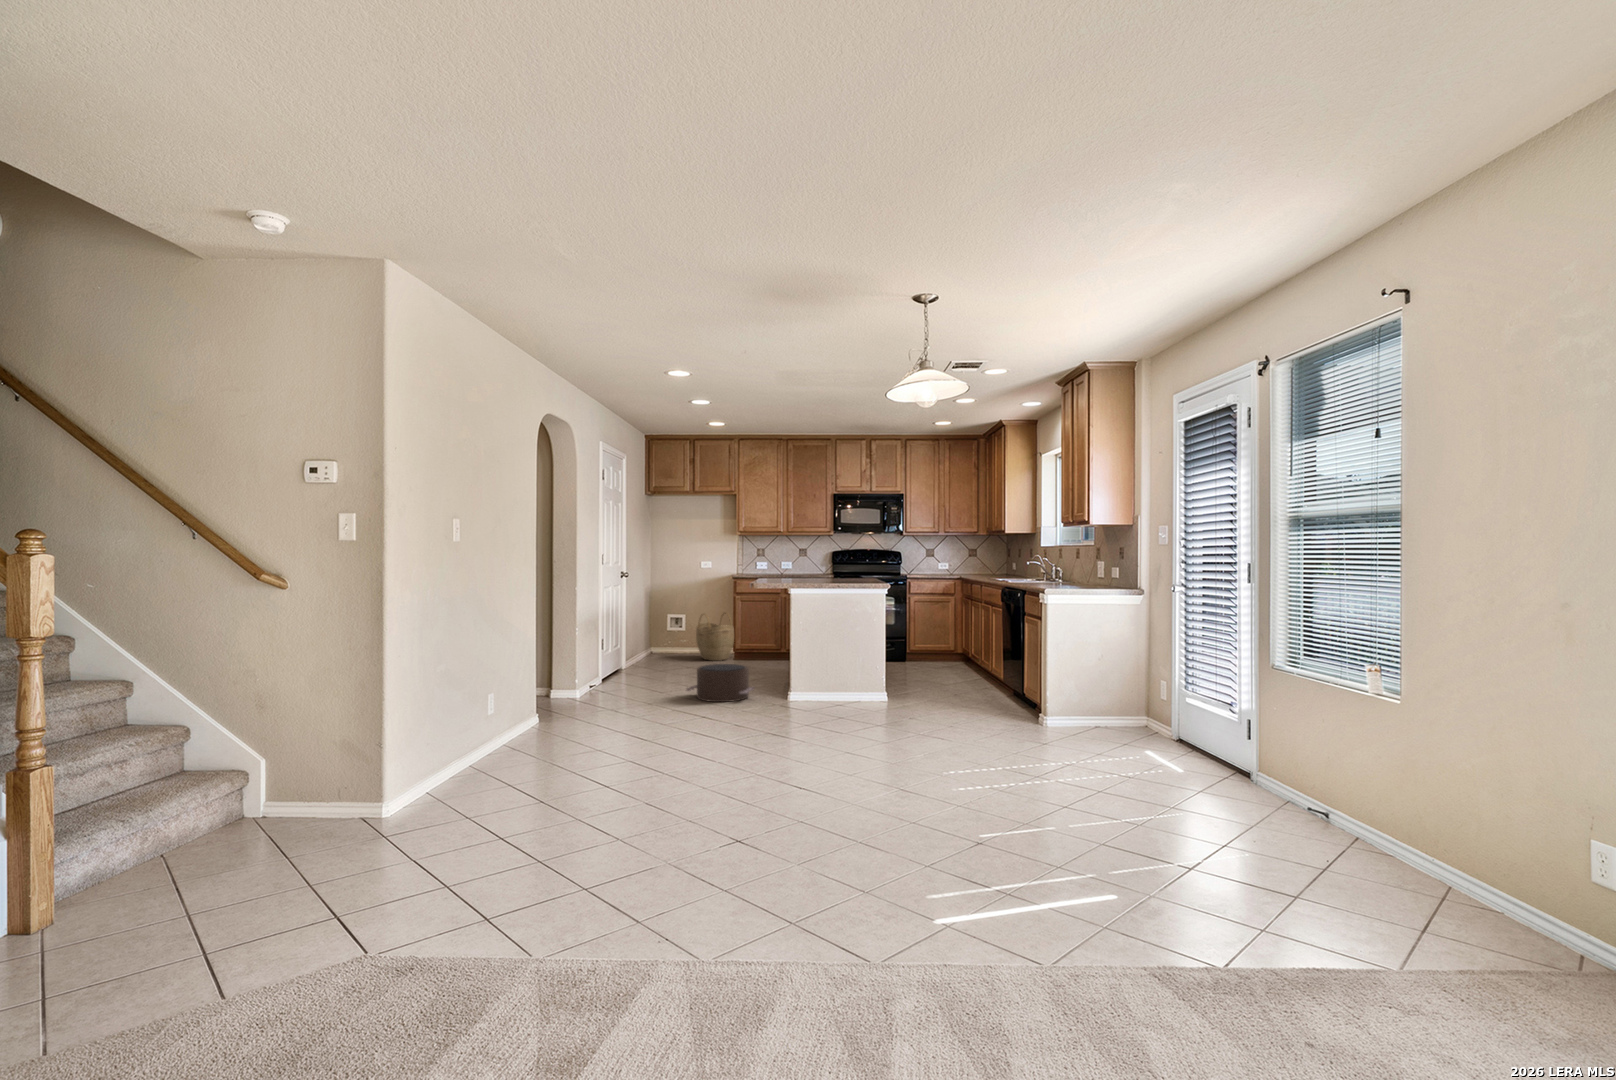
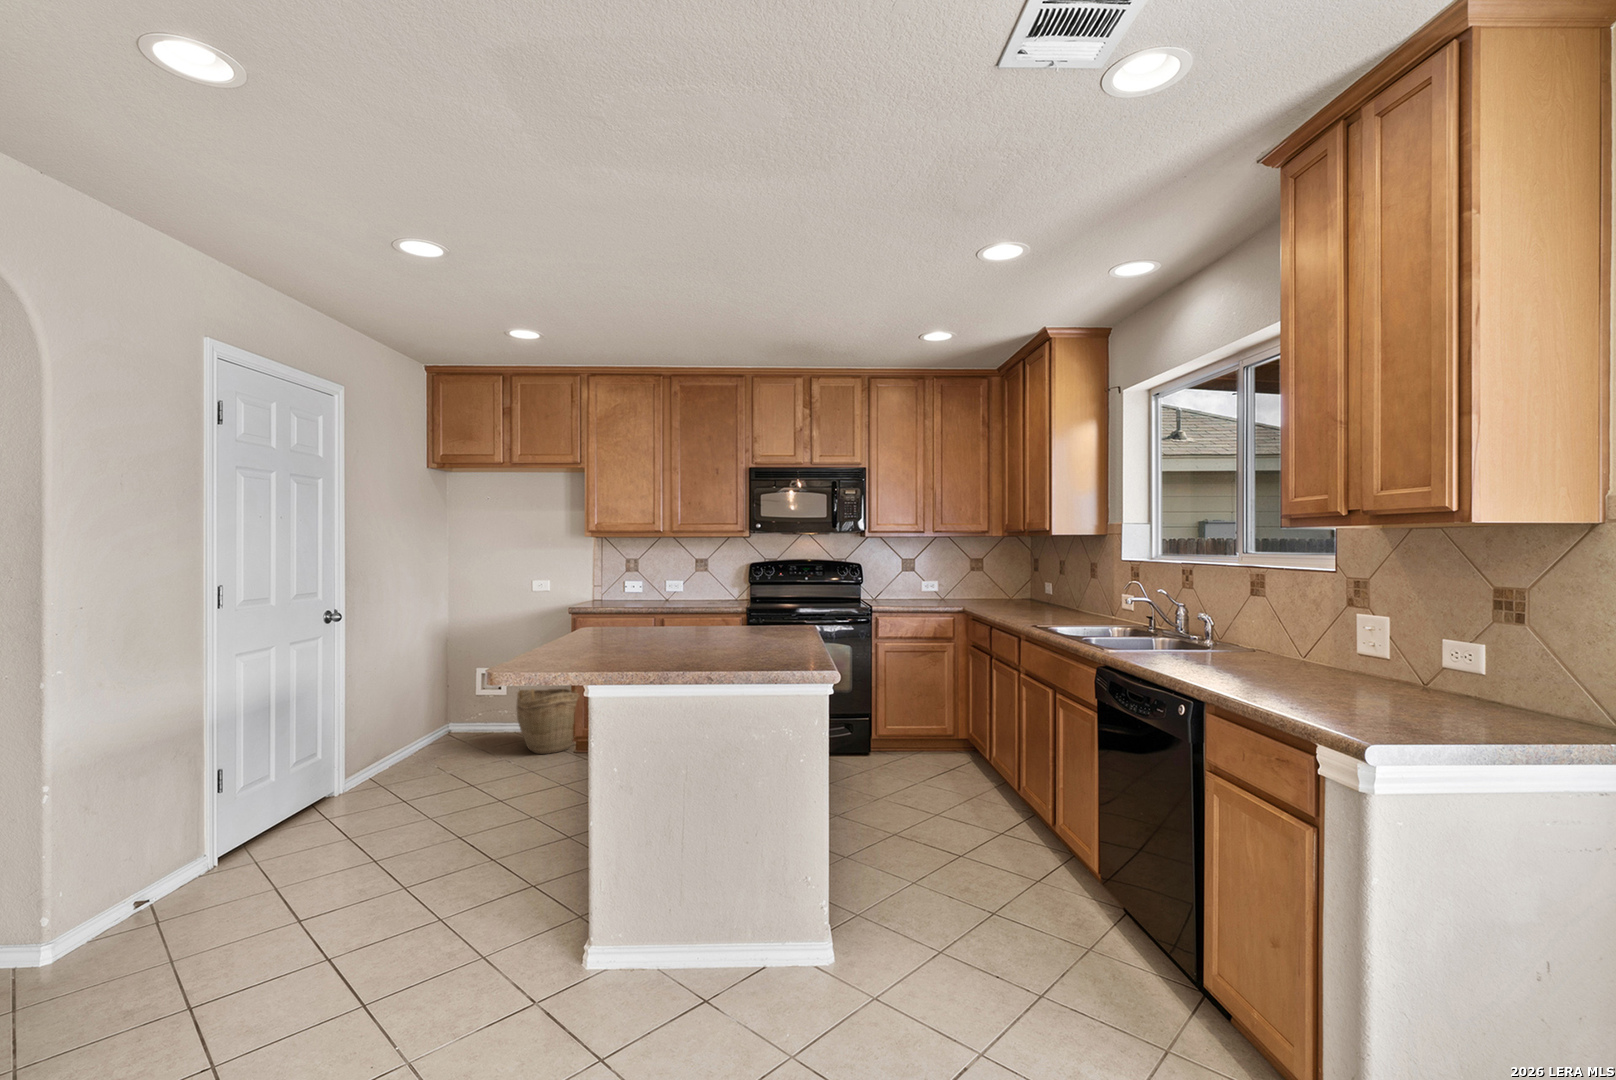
pouf: present [687,664,755,702] -> none [316,849,506,989]

